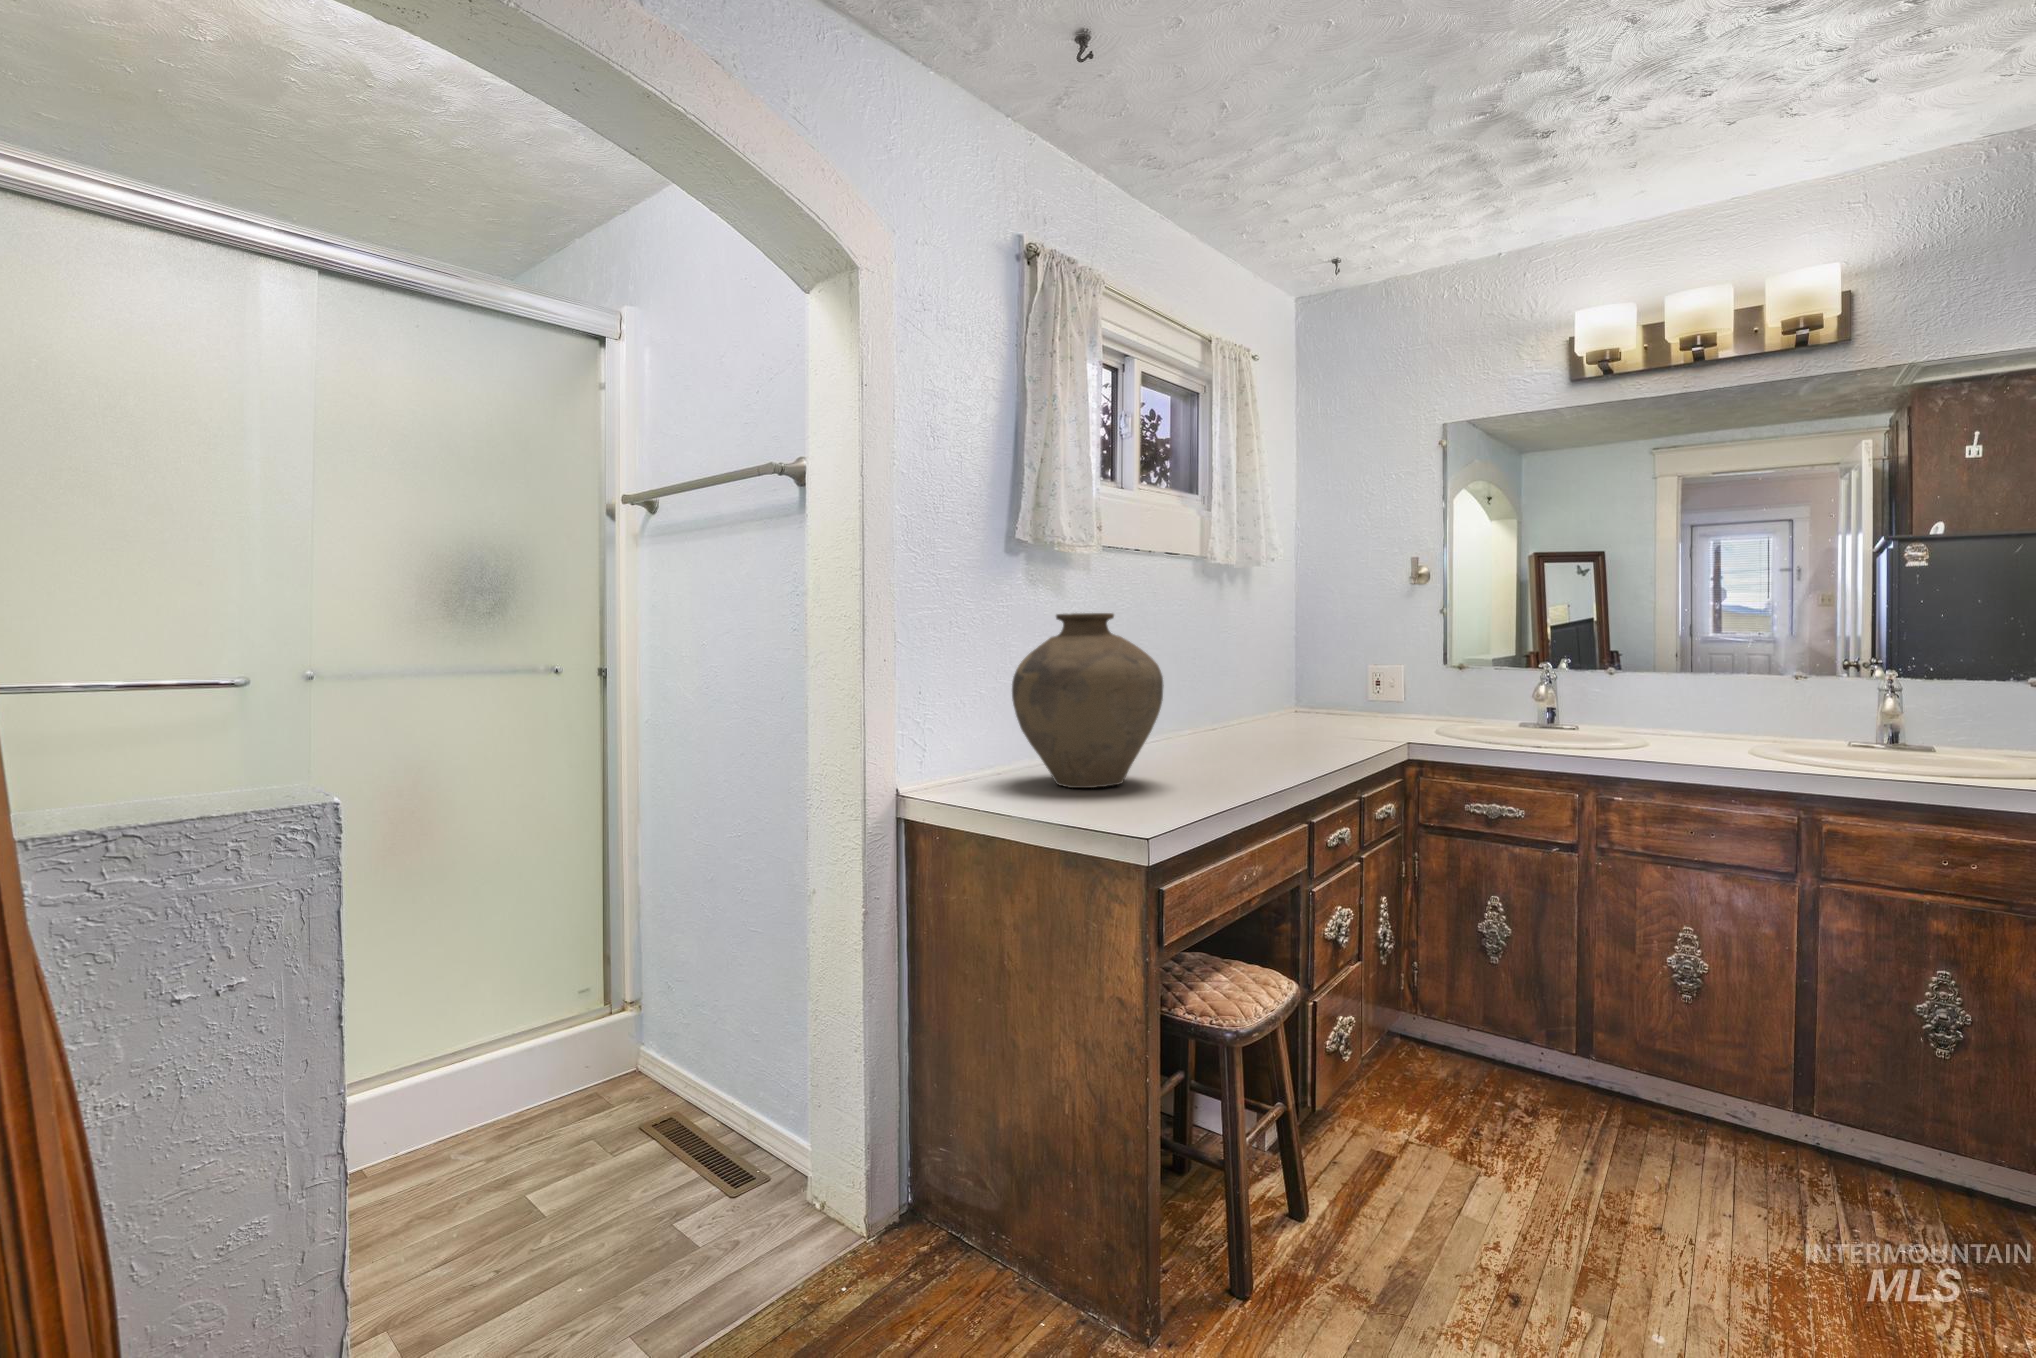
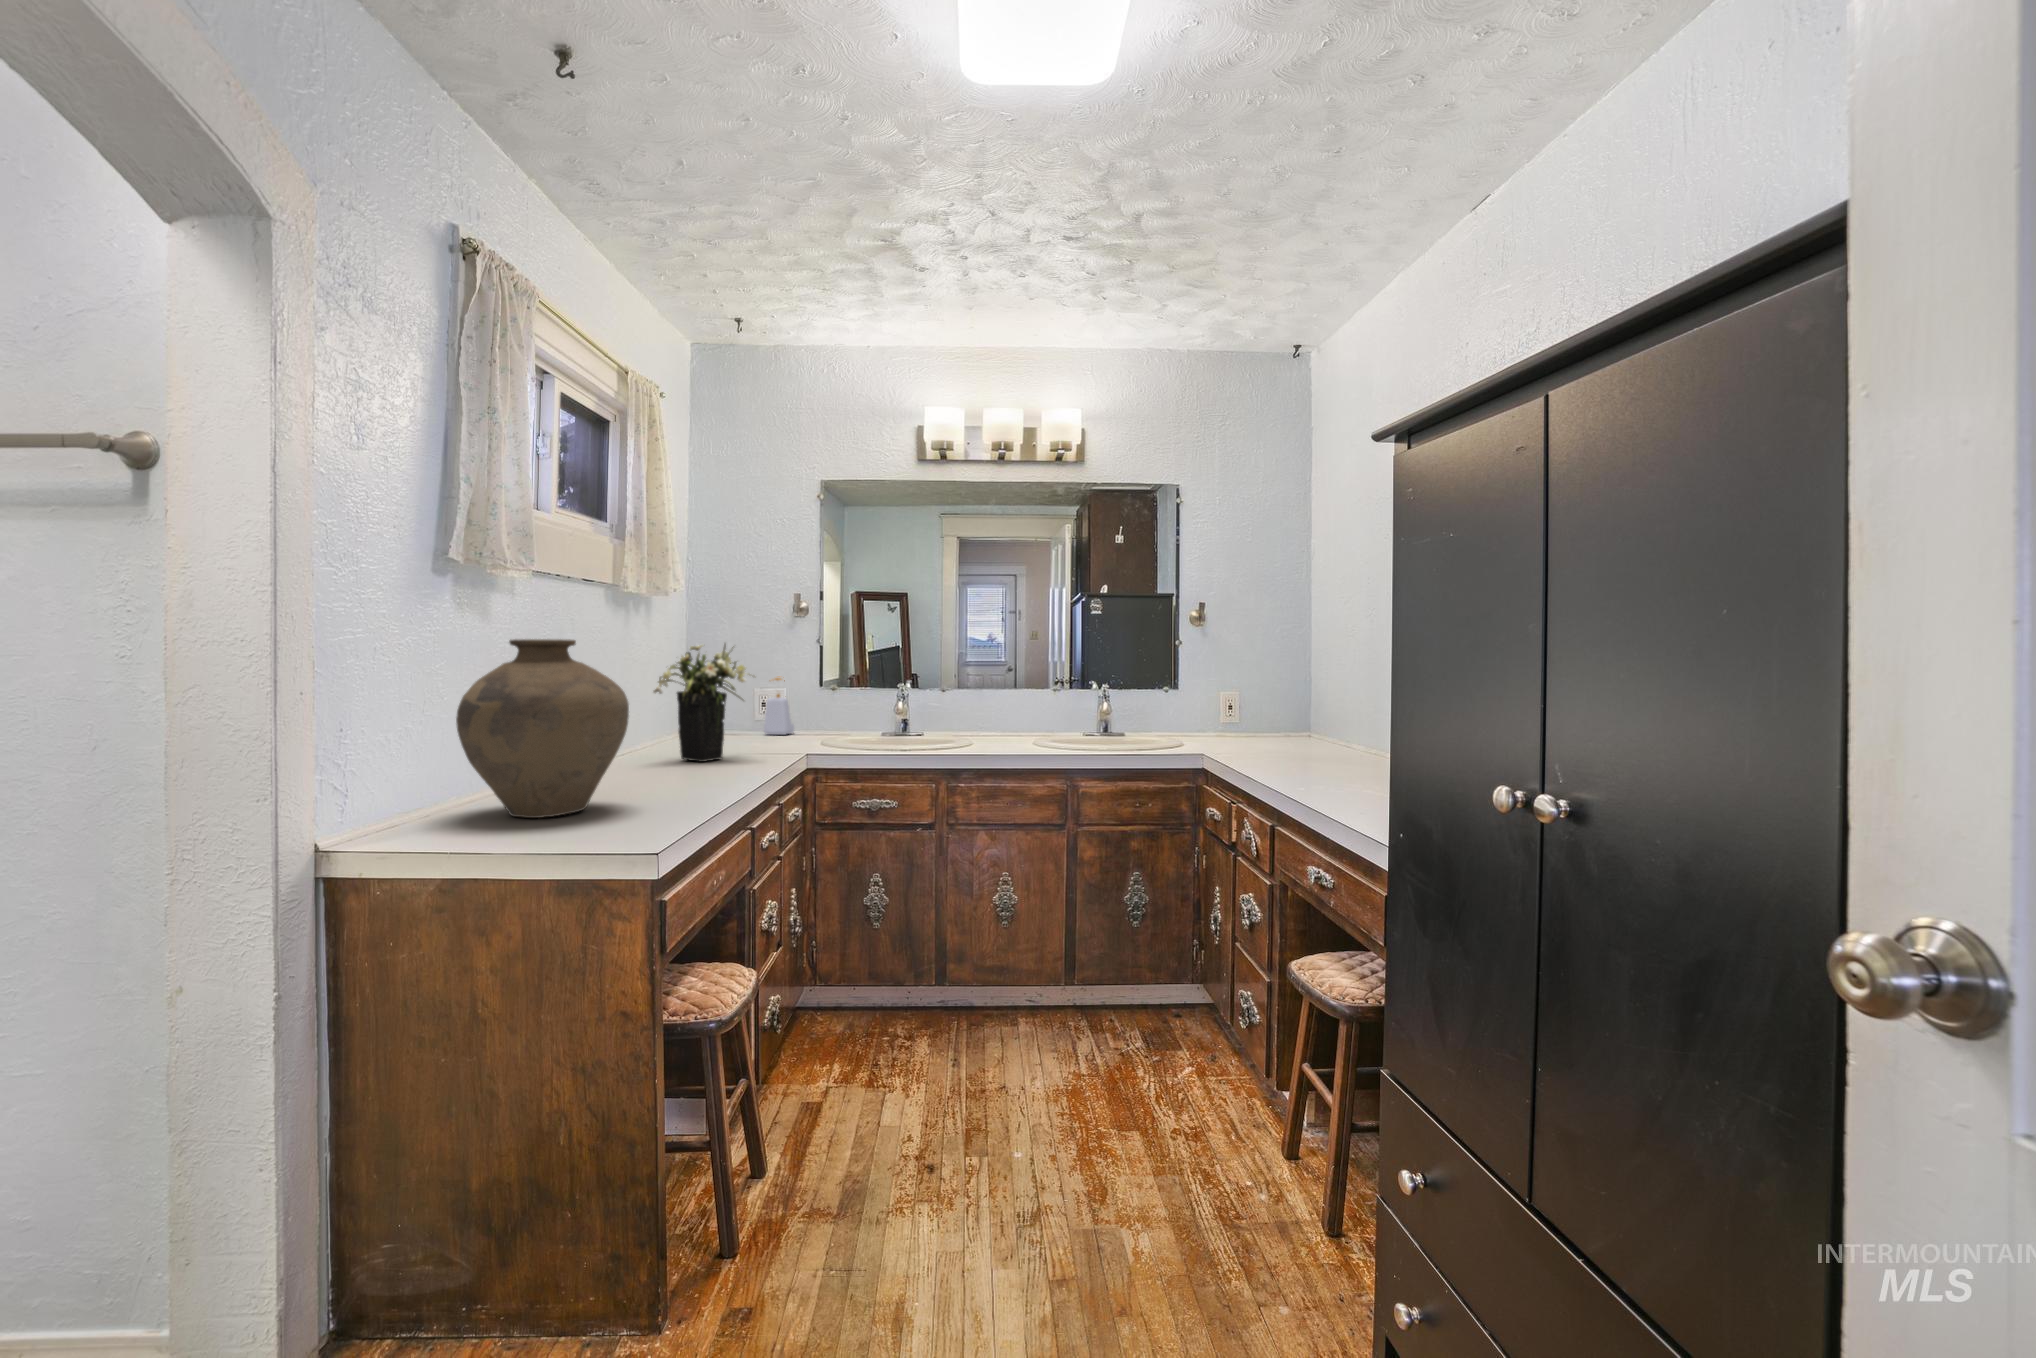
flower arrangement: none [1227,618,1337,747] -> present [654,644,746,762]
soap bottle: none [1372,659,1409,725] -> present [764,678,794,735]

